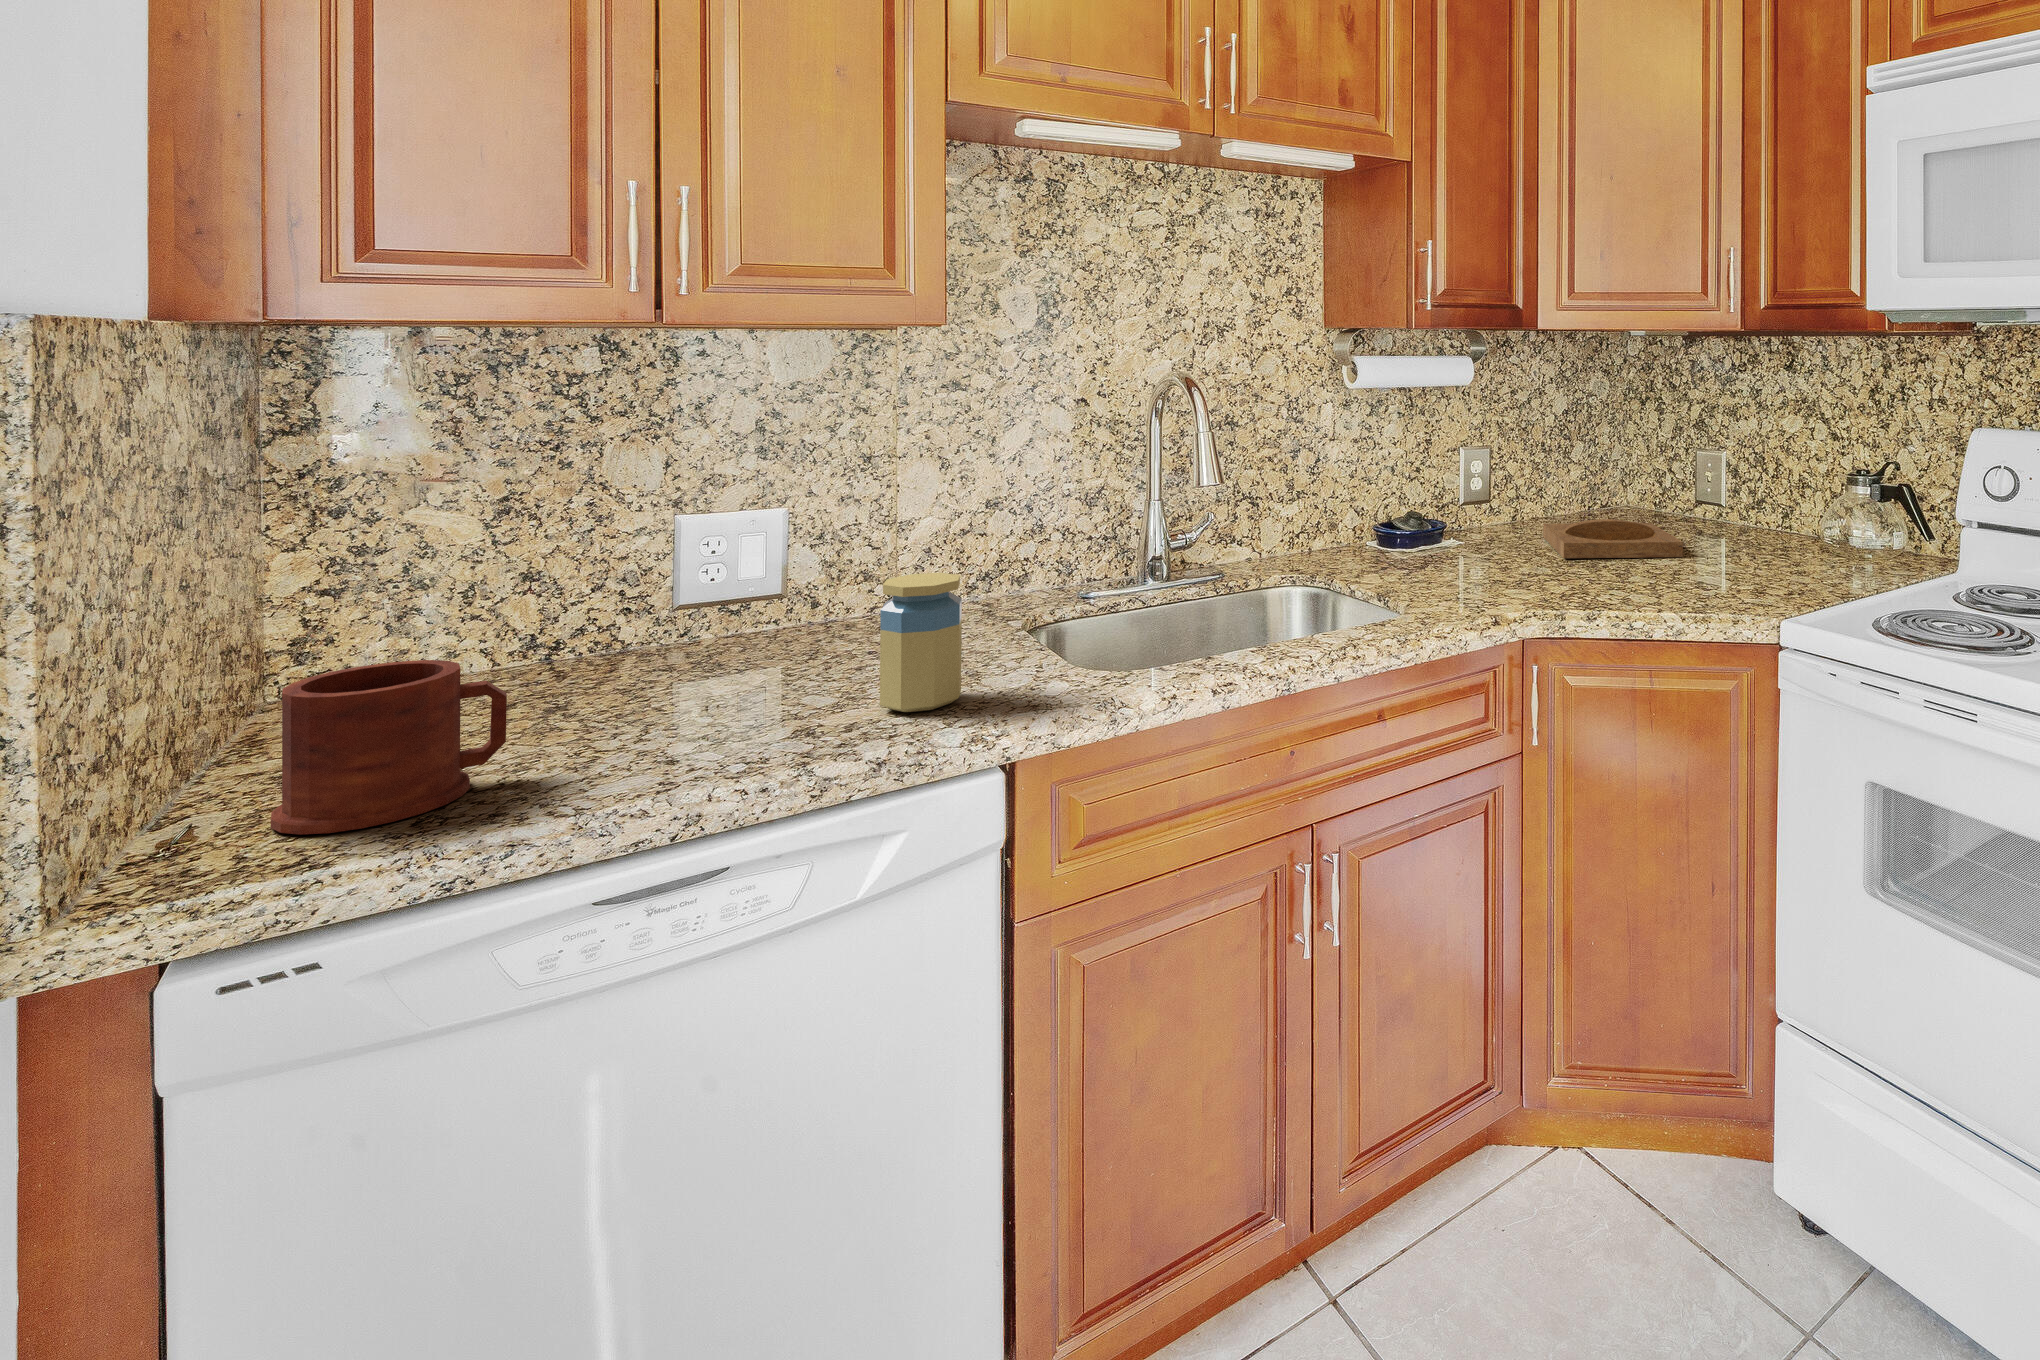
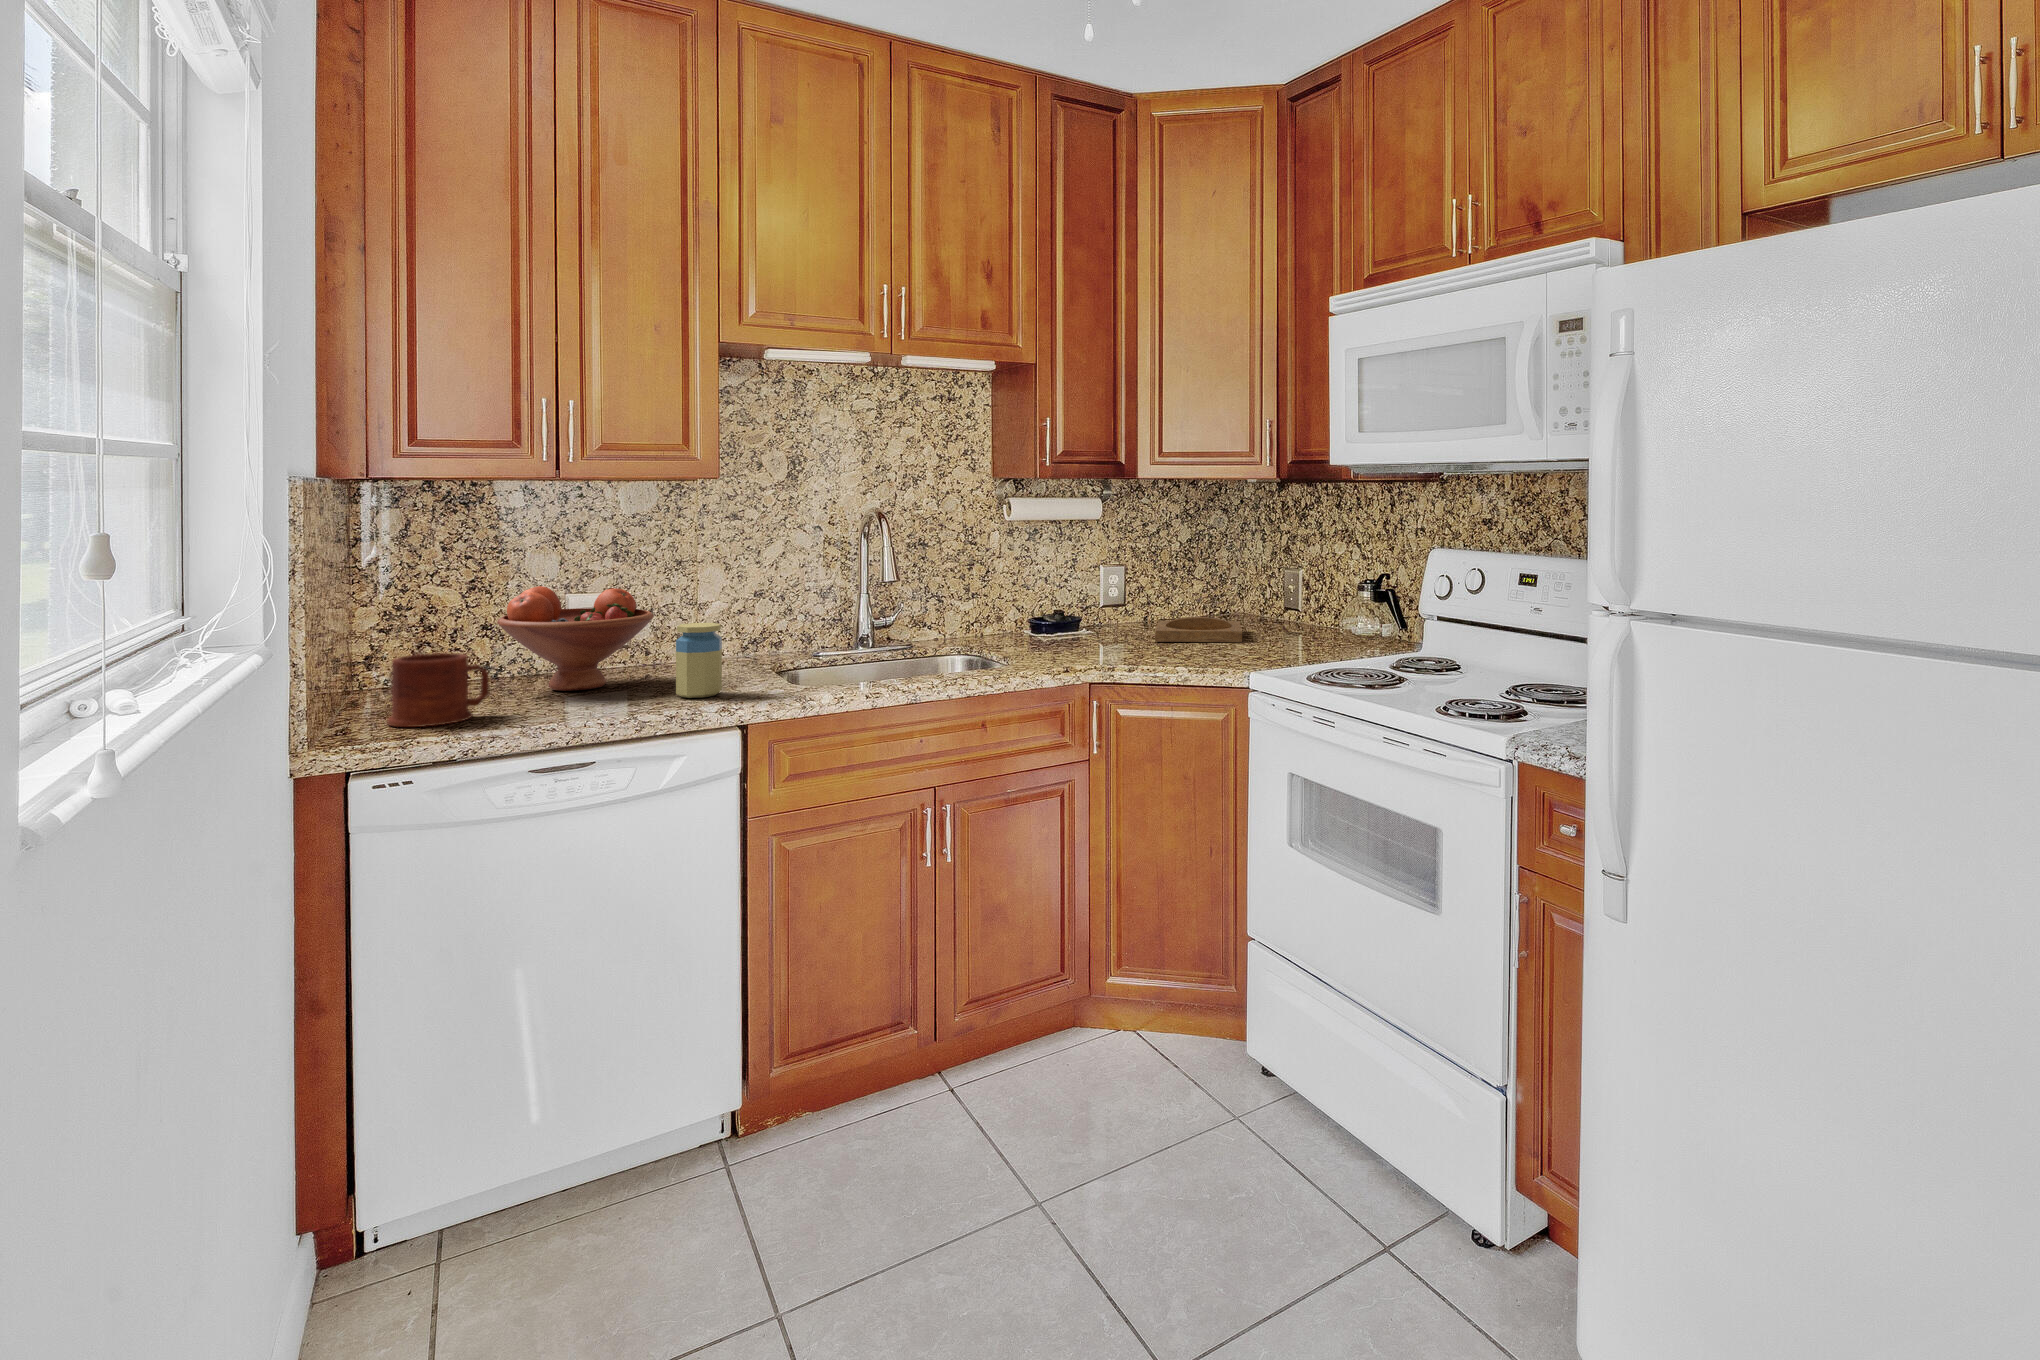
fruit bowl: none [541,510,834,698] -> present [497,586,654,691]

